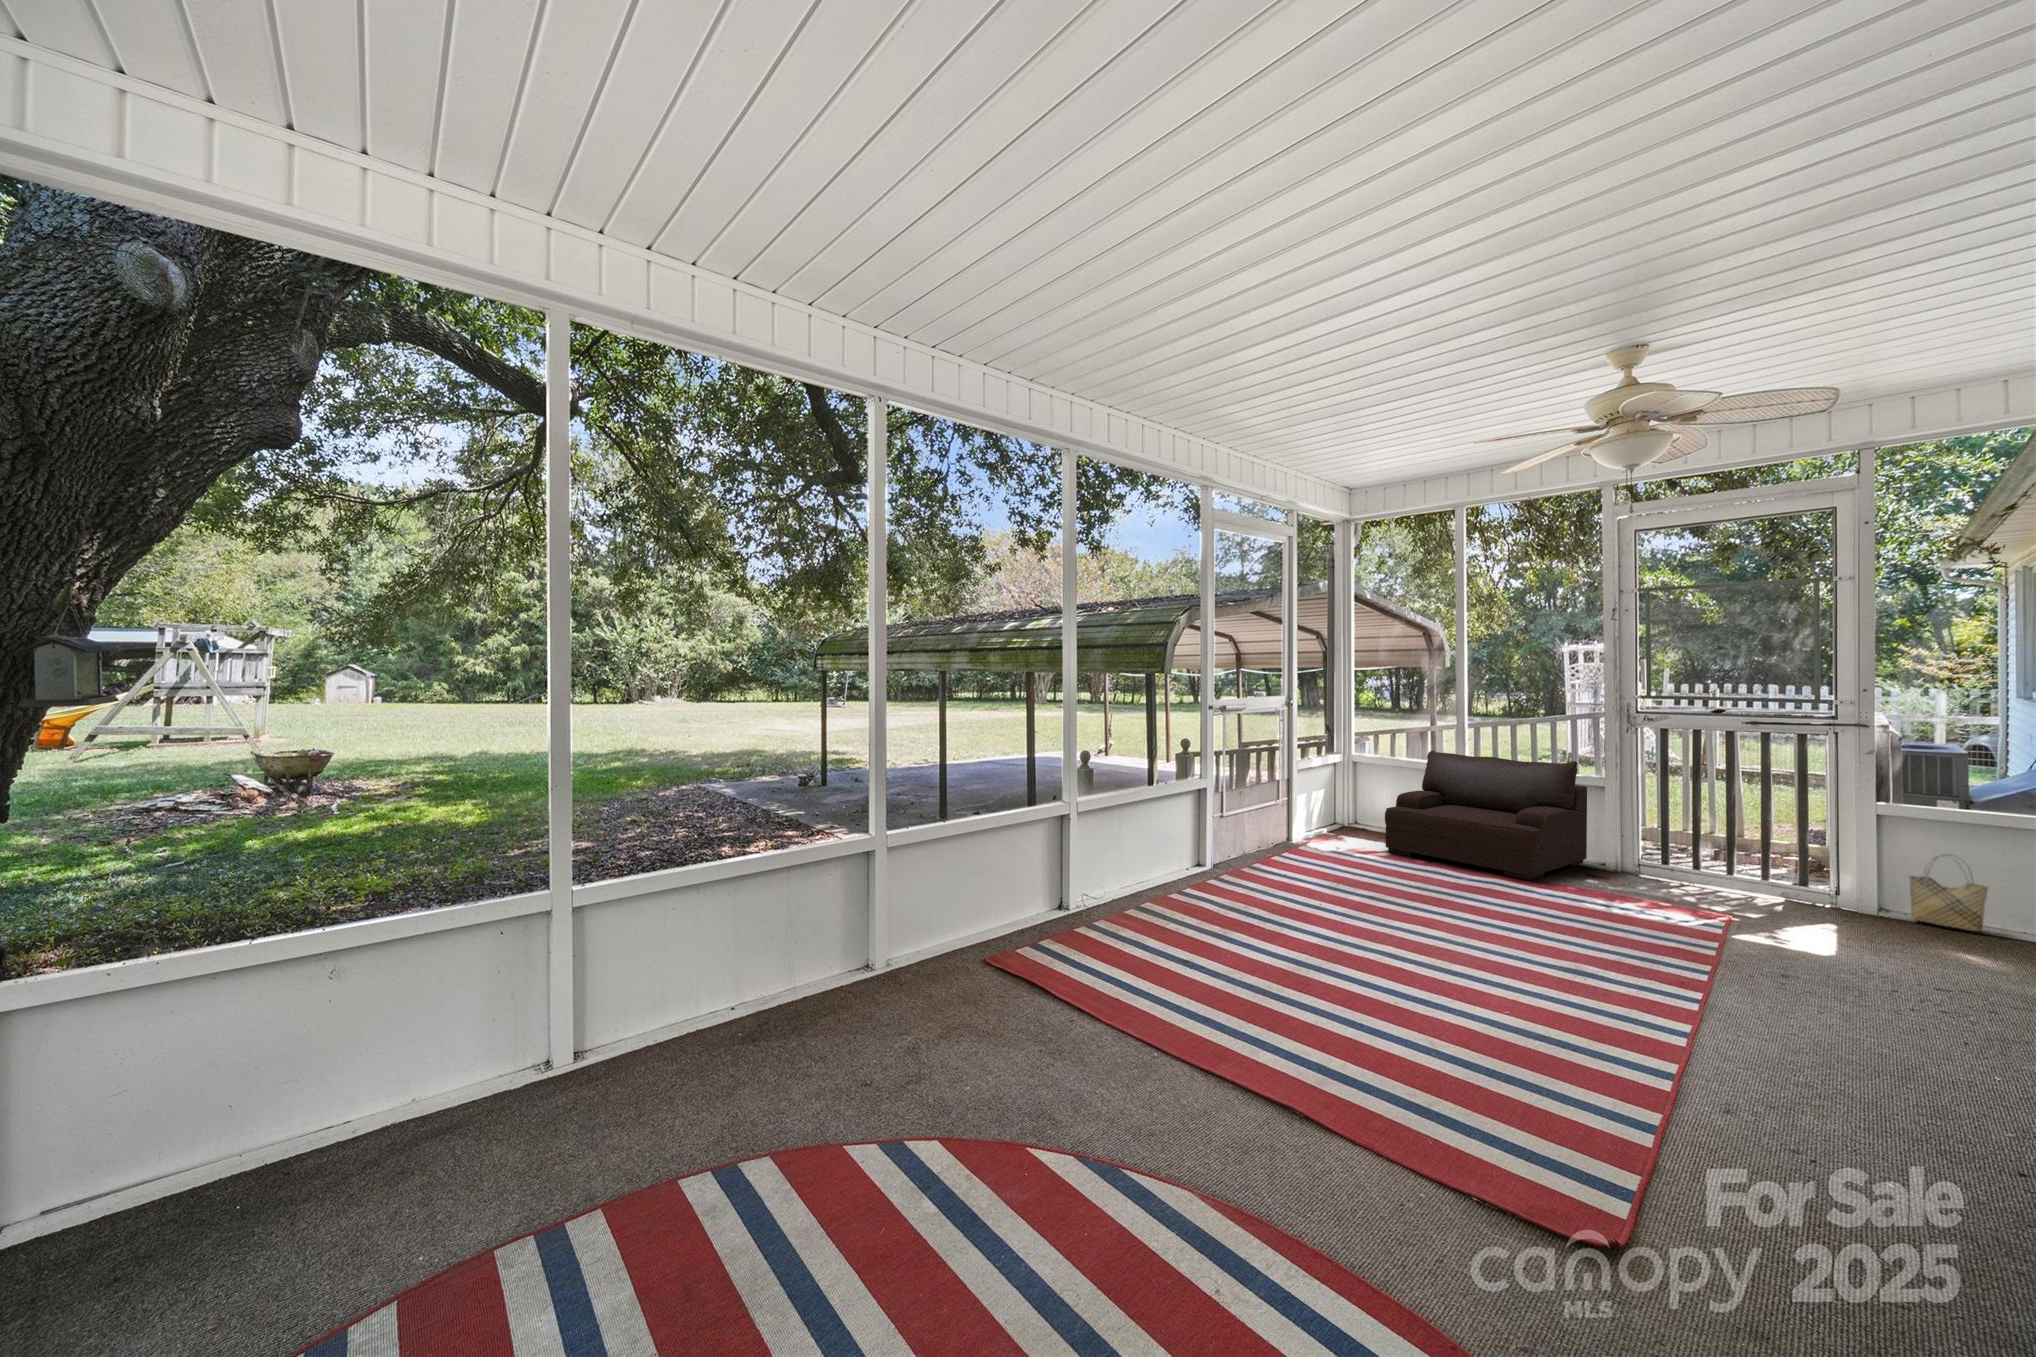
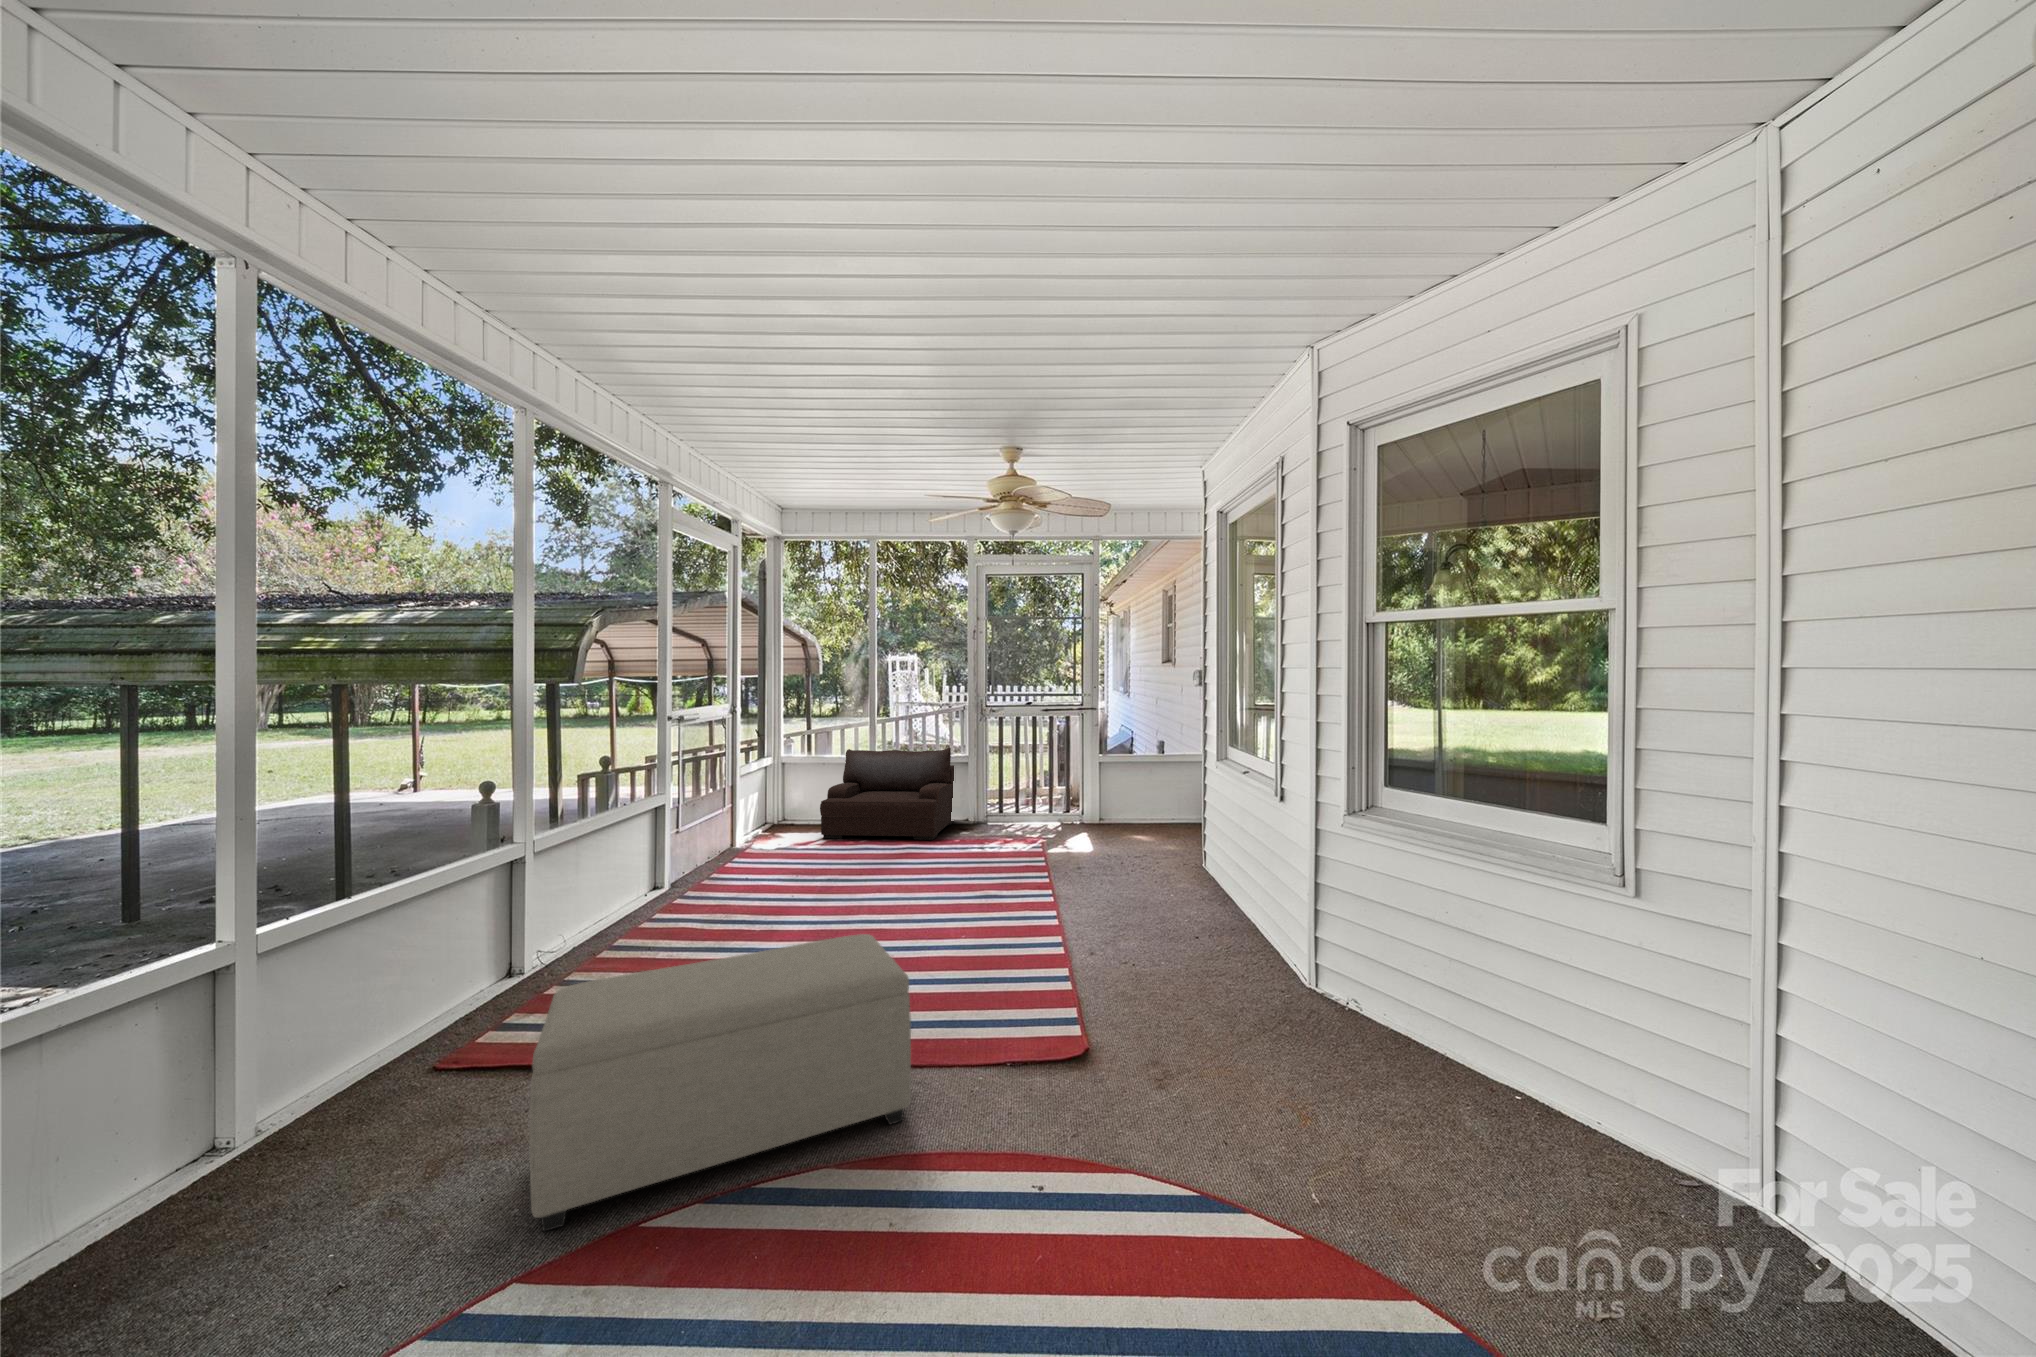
woven basket: present [1909,854,1988,931] -> none [1114,782,1144,824]
ottoman: none [984,923,1293,1151] -> present [529,934,911,1231]

